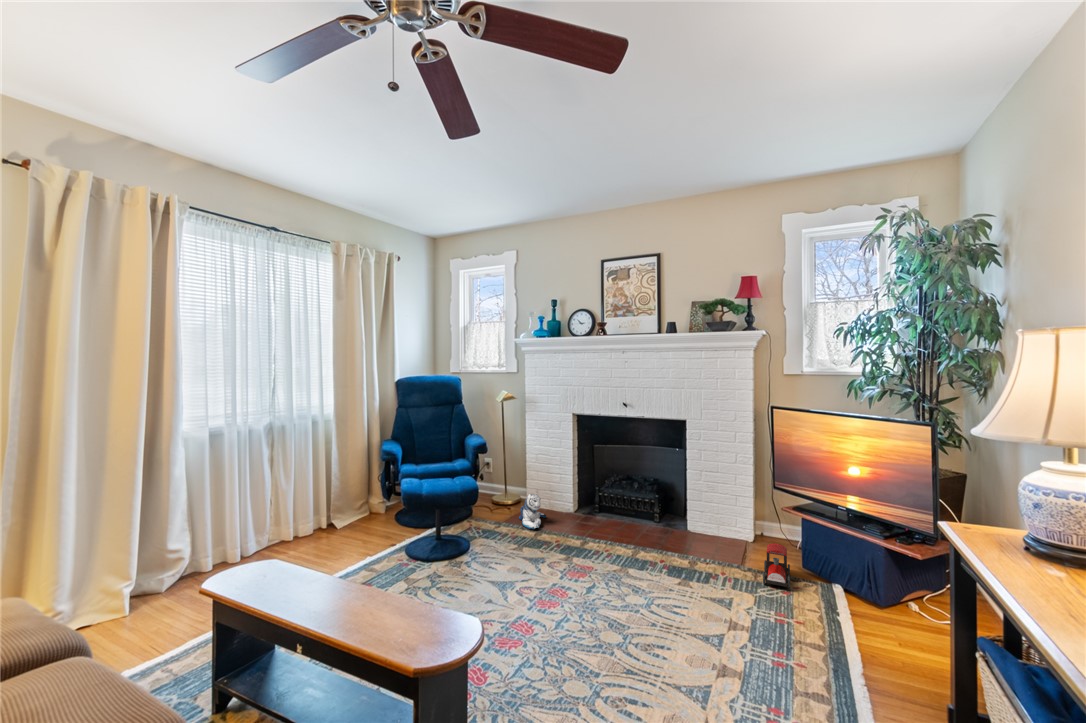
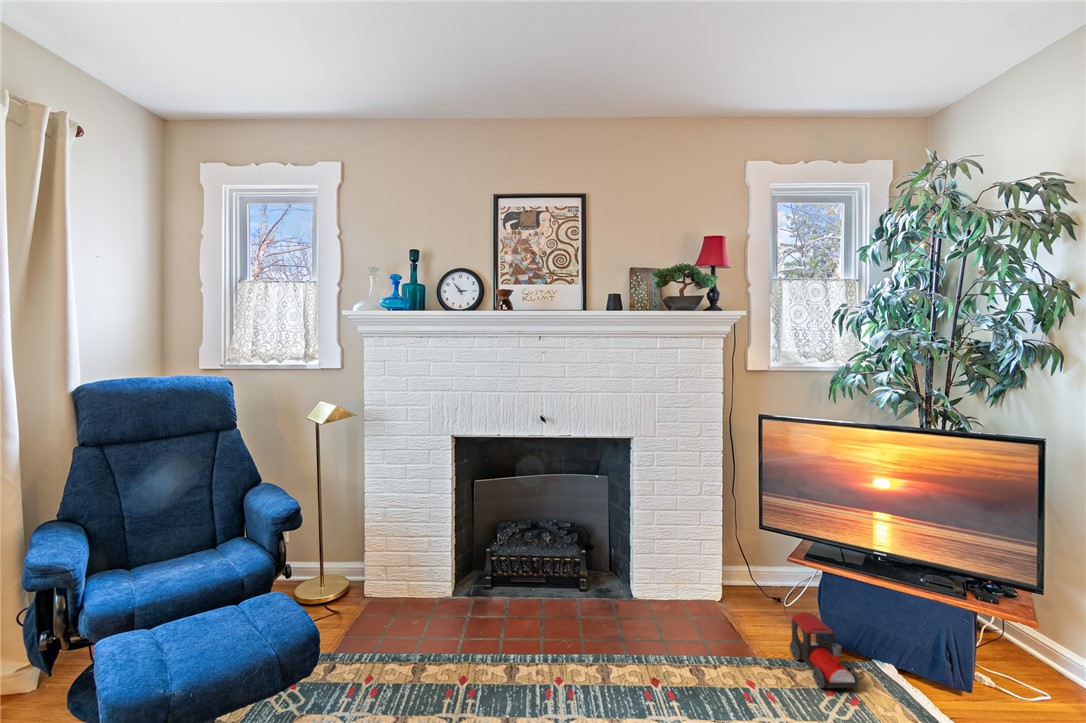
plush toy: present [519,494,546,529] -> none [363,587,415,660]

